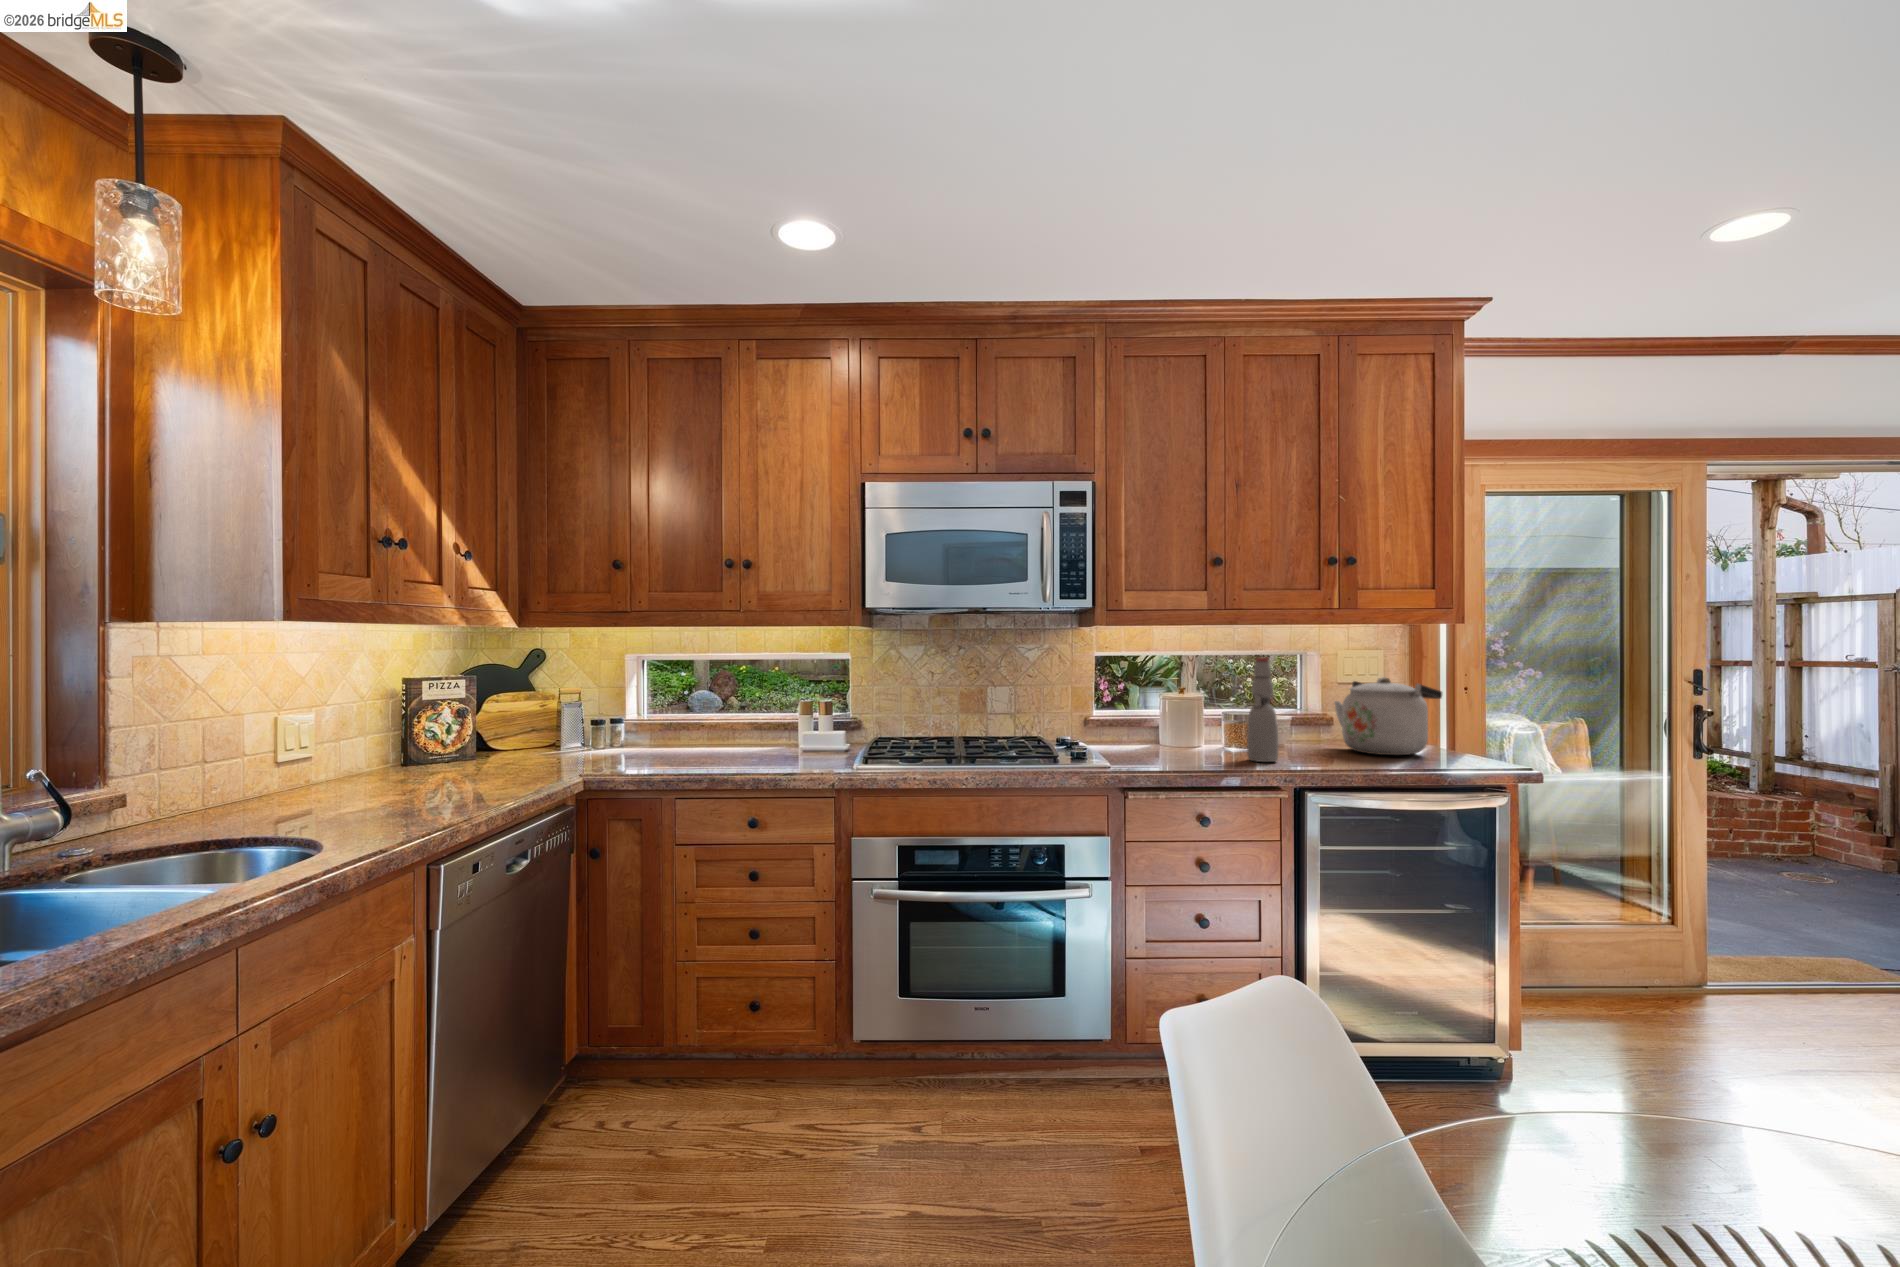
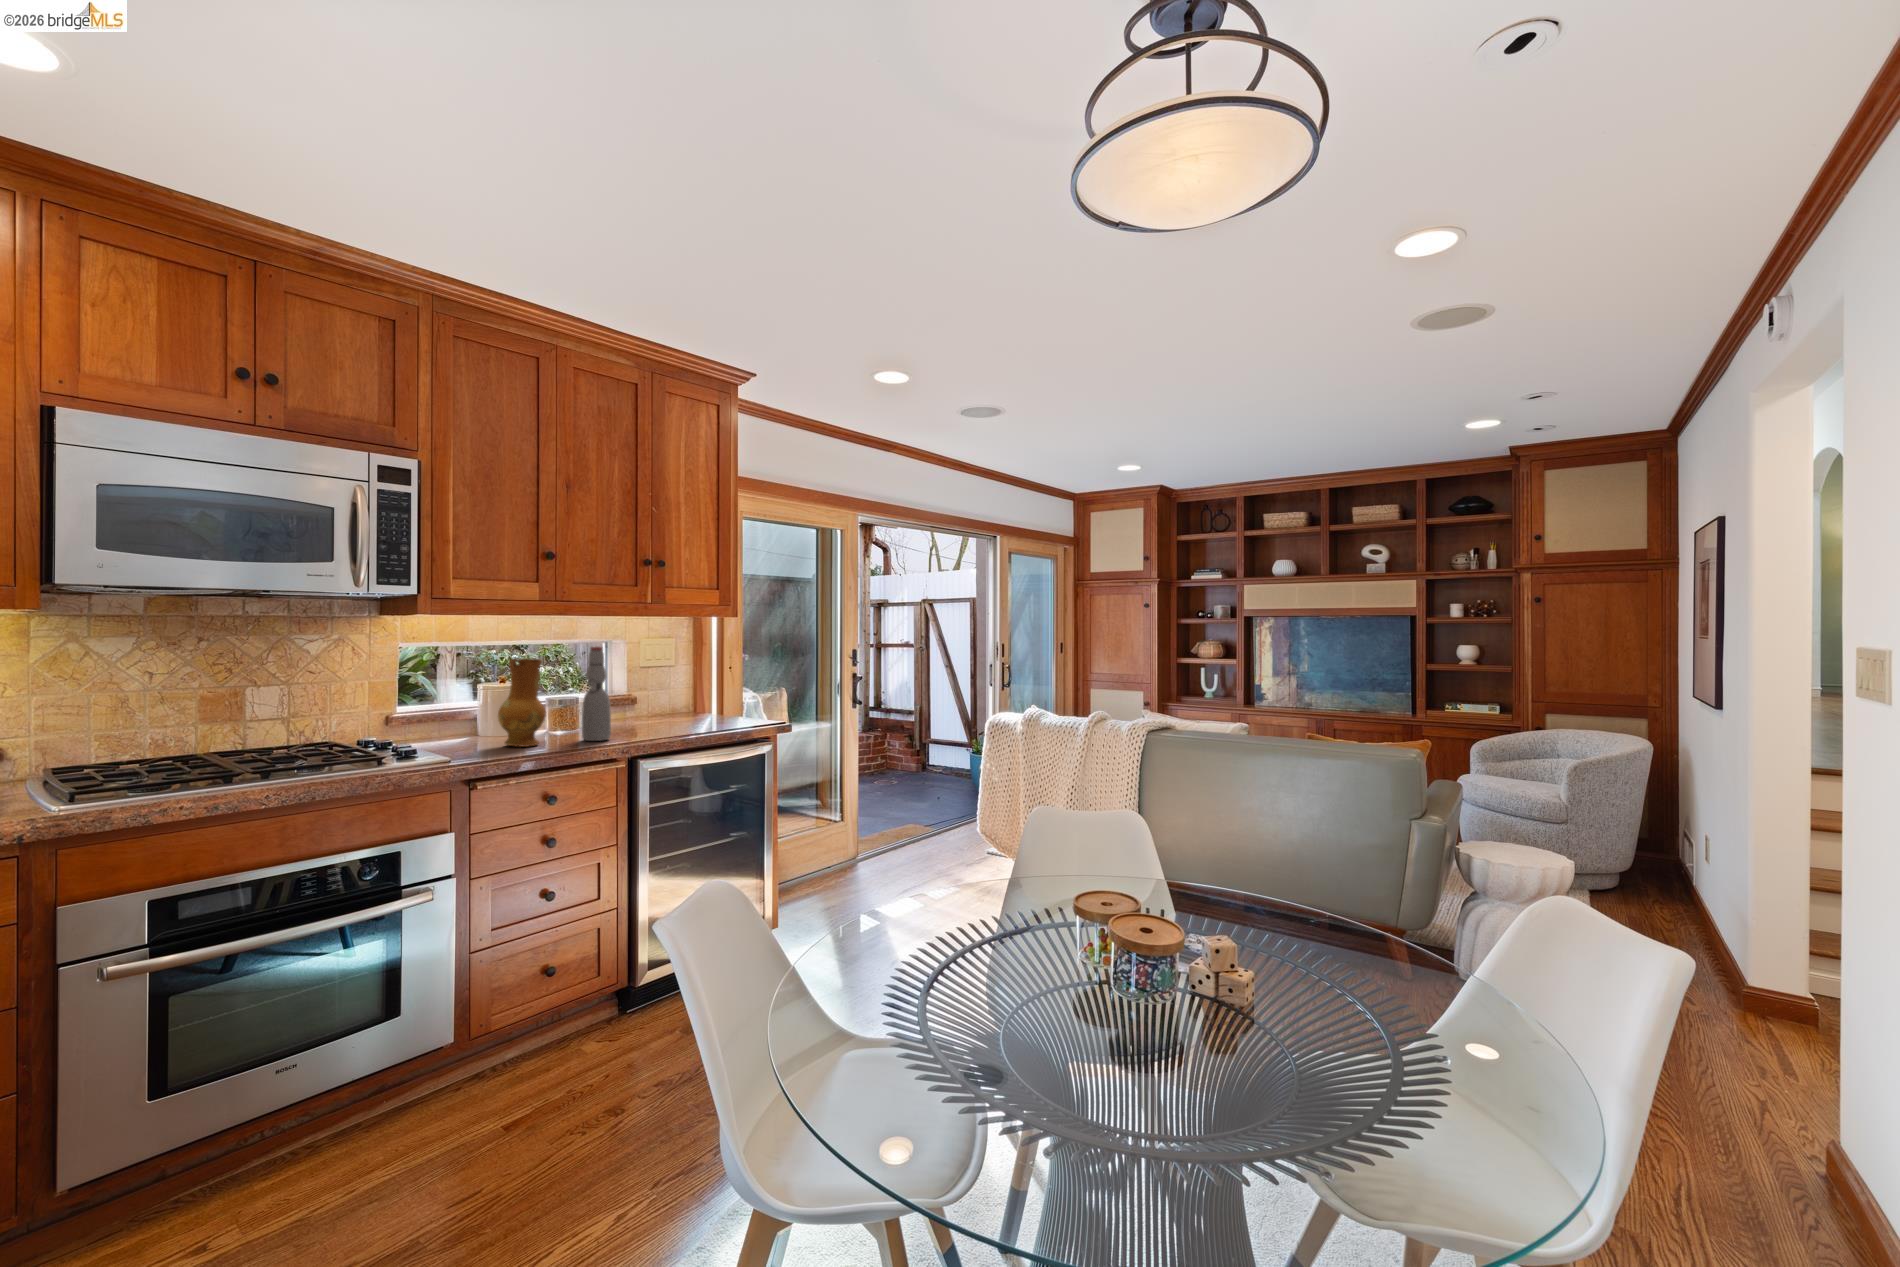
ceramic jug: none [1161,669,1206,760] -> present [498,659,546,747]
kettle: present [1334,677,1442,755] -> none [640,662,725,726]

